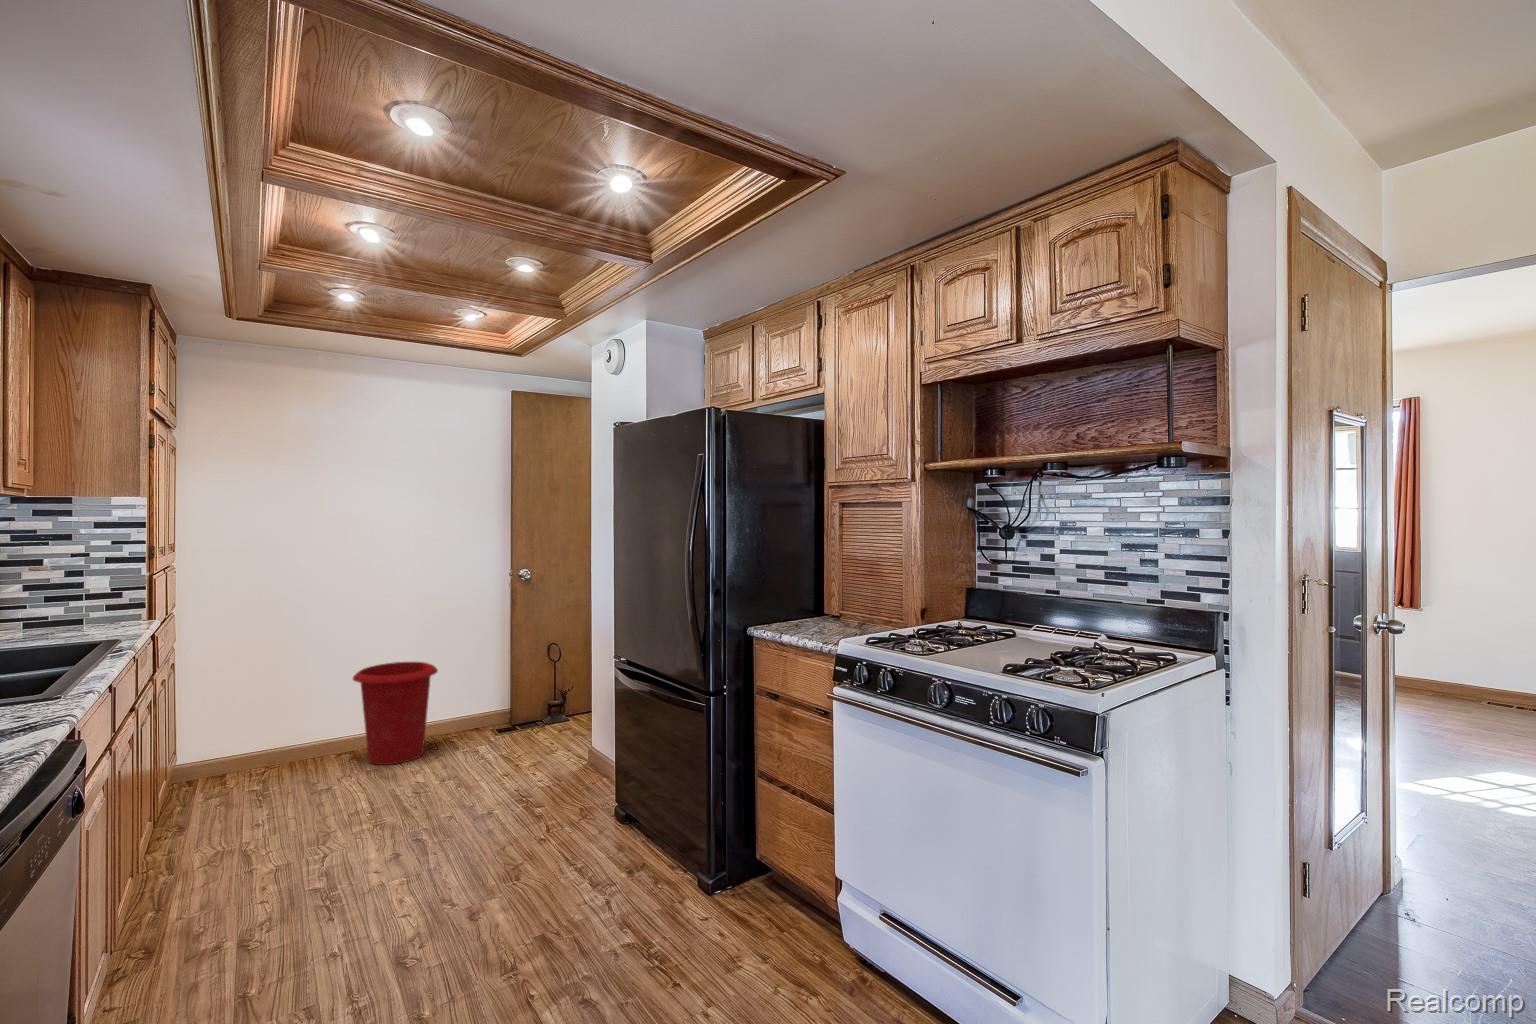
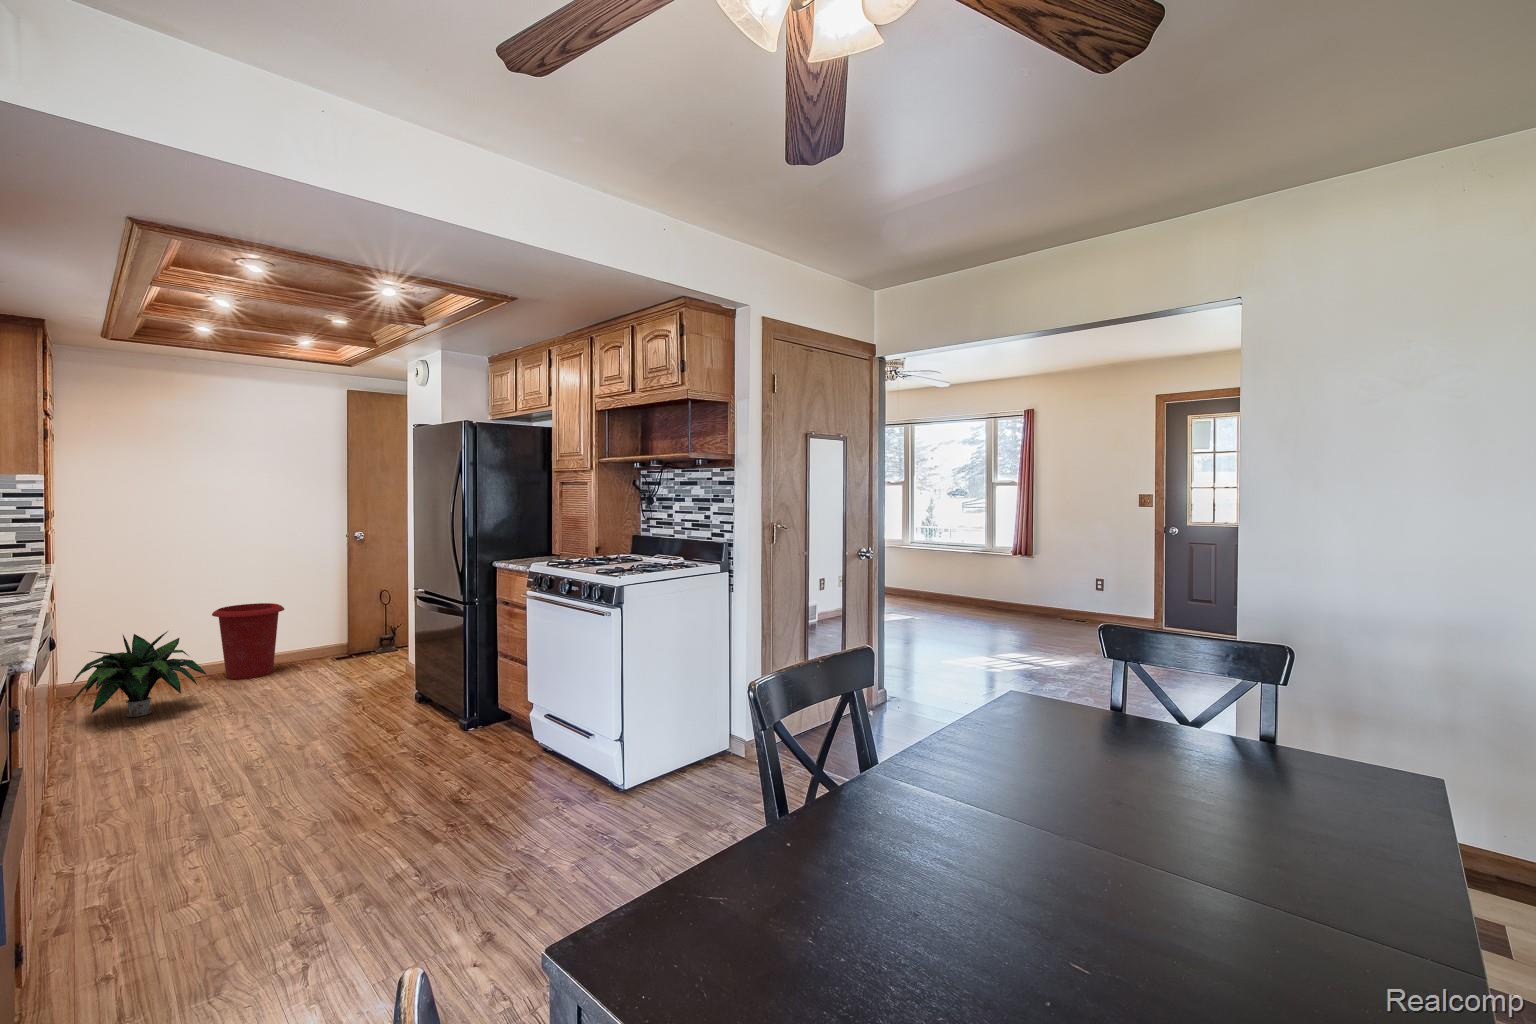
potted plant: none [171,708,346,836] -> present [69,631,206,717]

